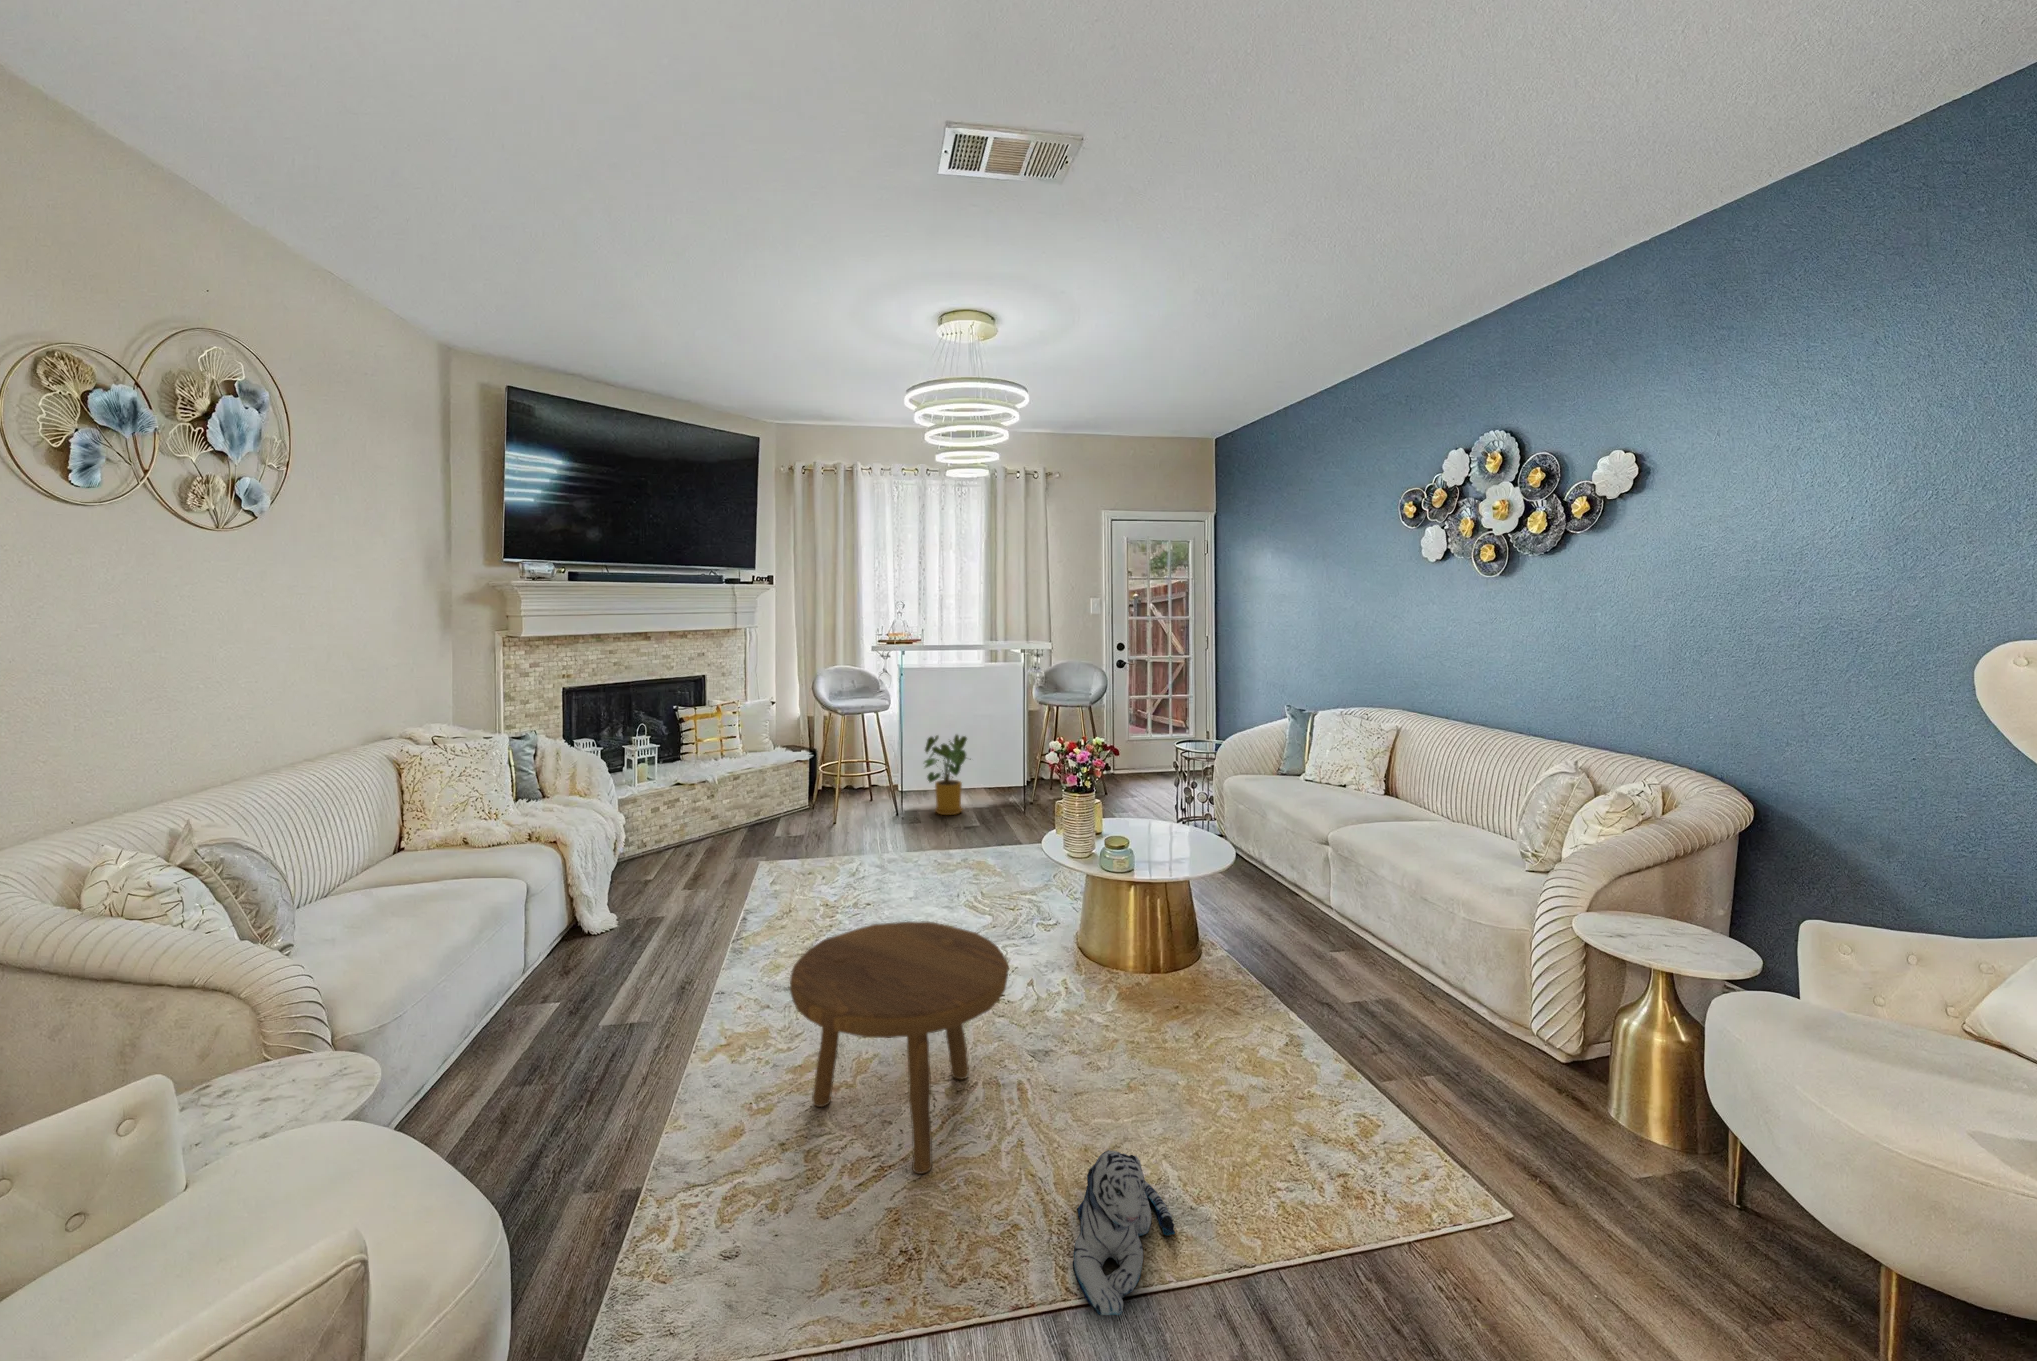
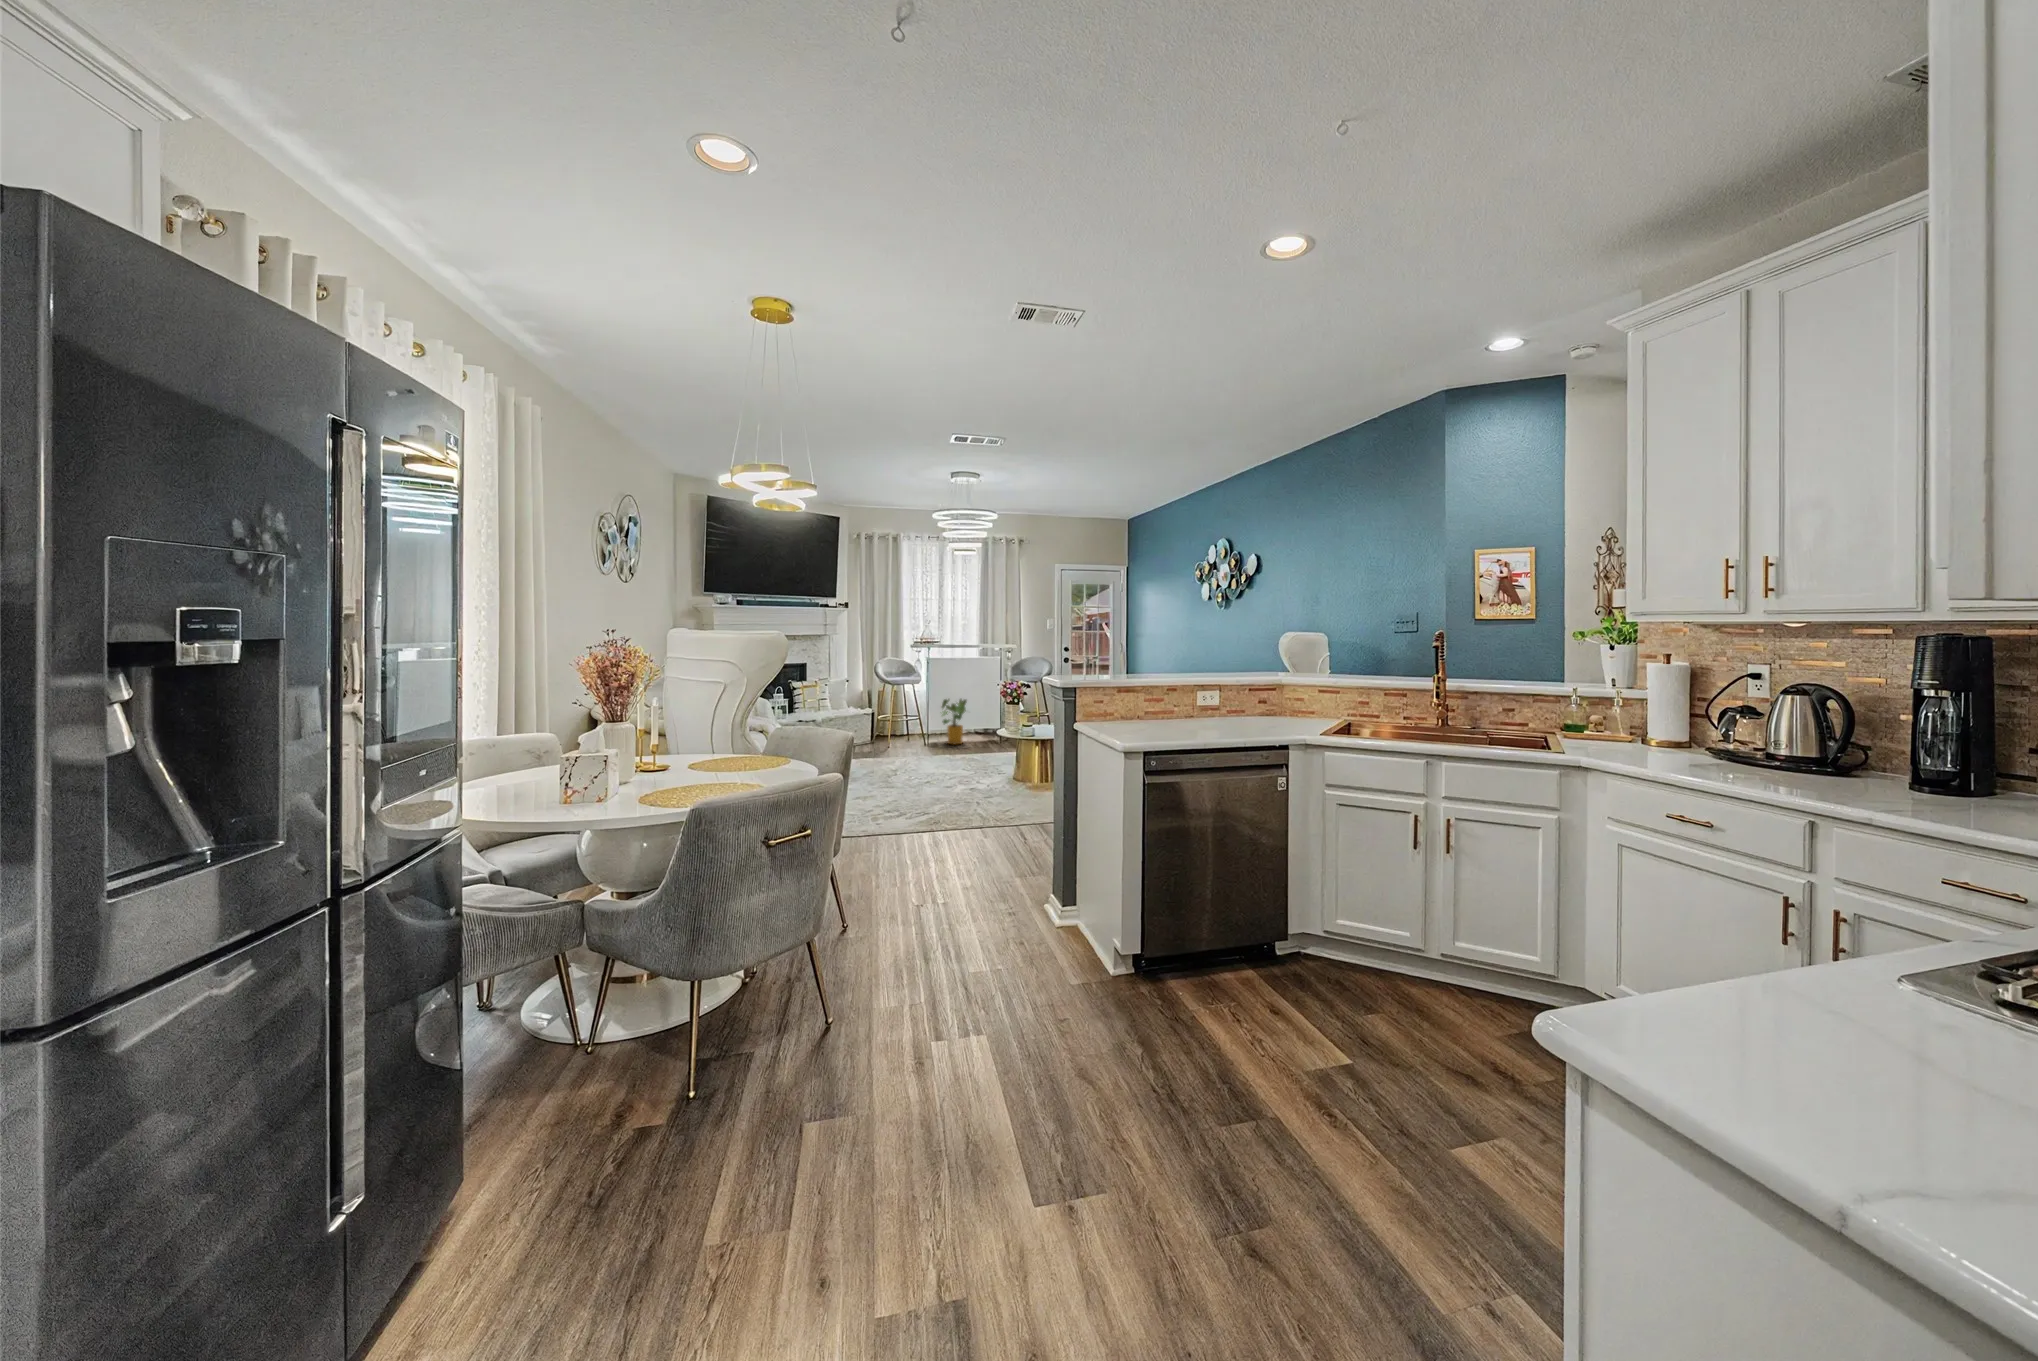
footstool: present [790,921,1009,1174] -> none [887,756,970,831]
plush toy: present [1073,1150,1175,1316] -> none [984,808,1019,847]

